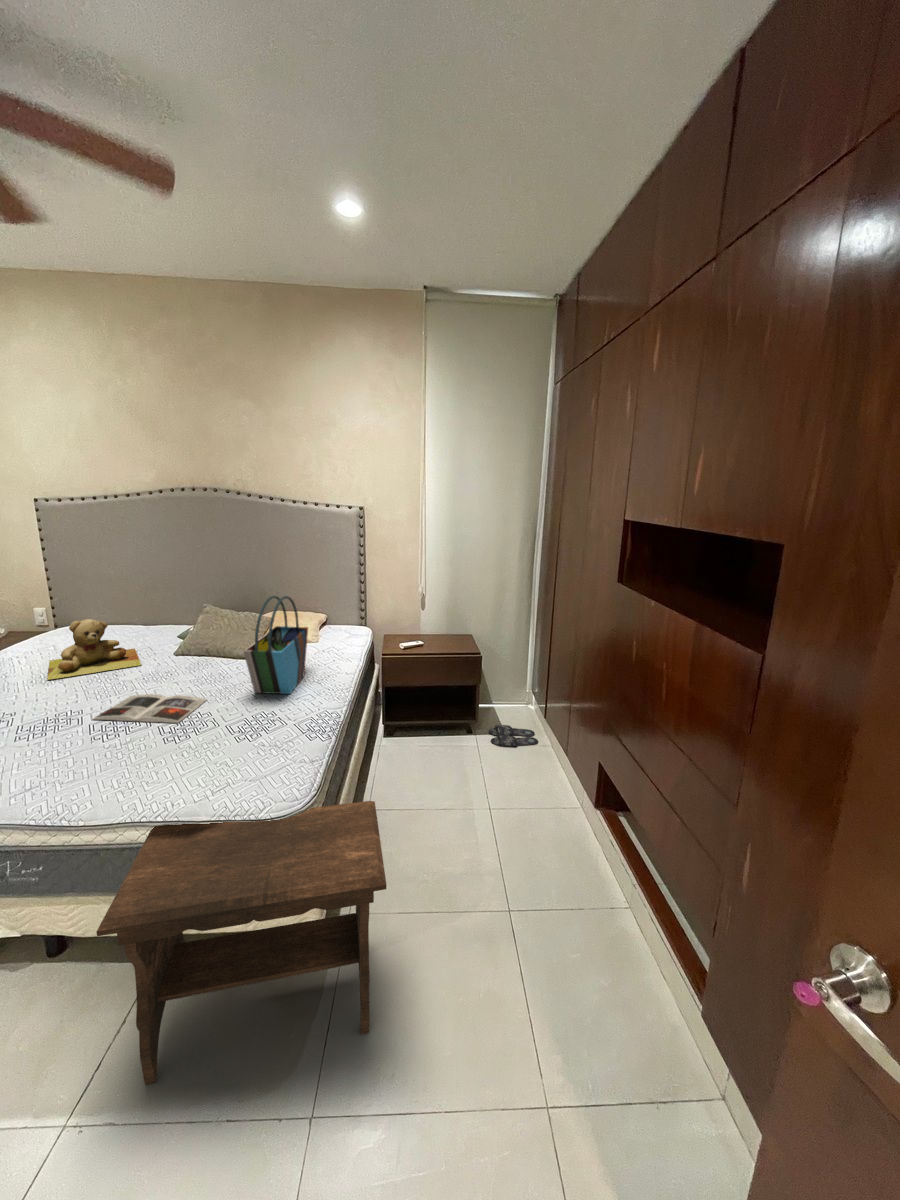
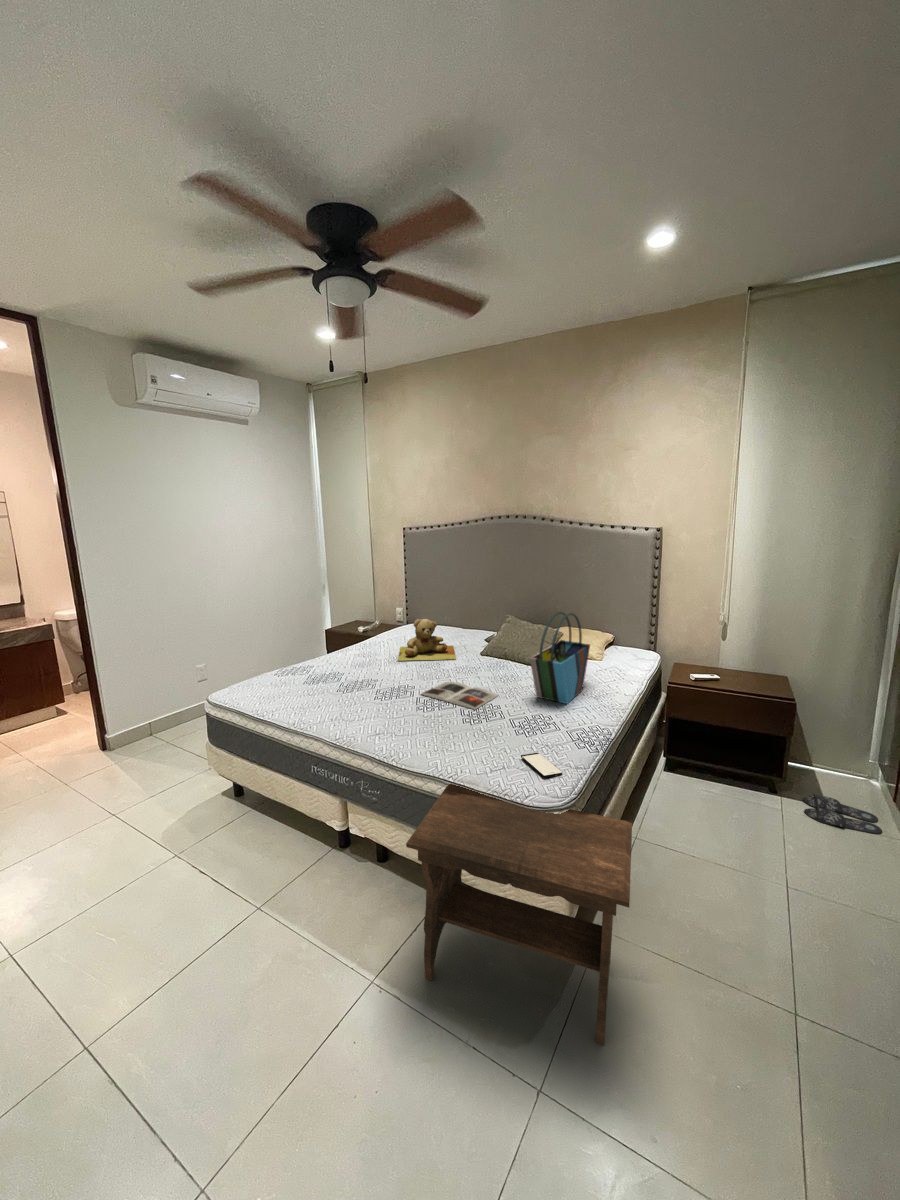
smartphone: none [247,756,298,782] -> present [521,753,562,777]

